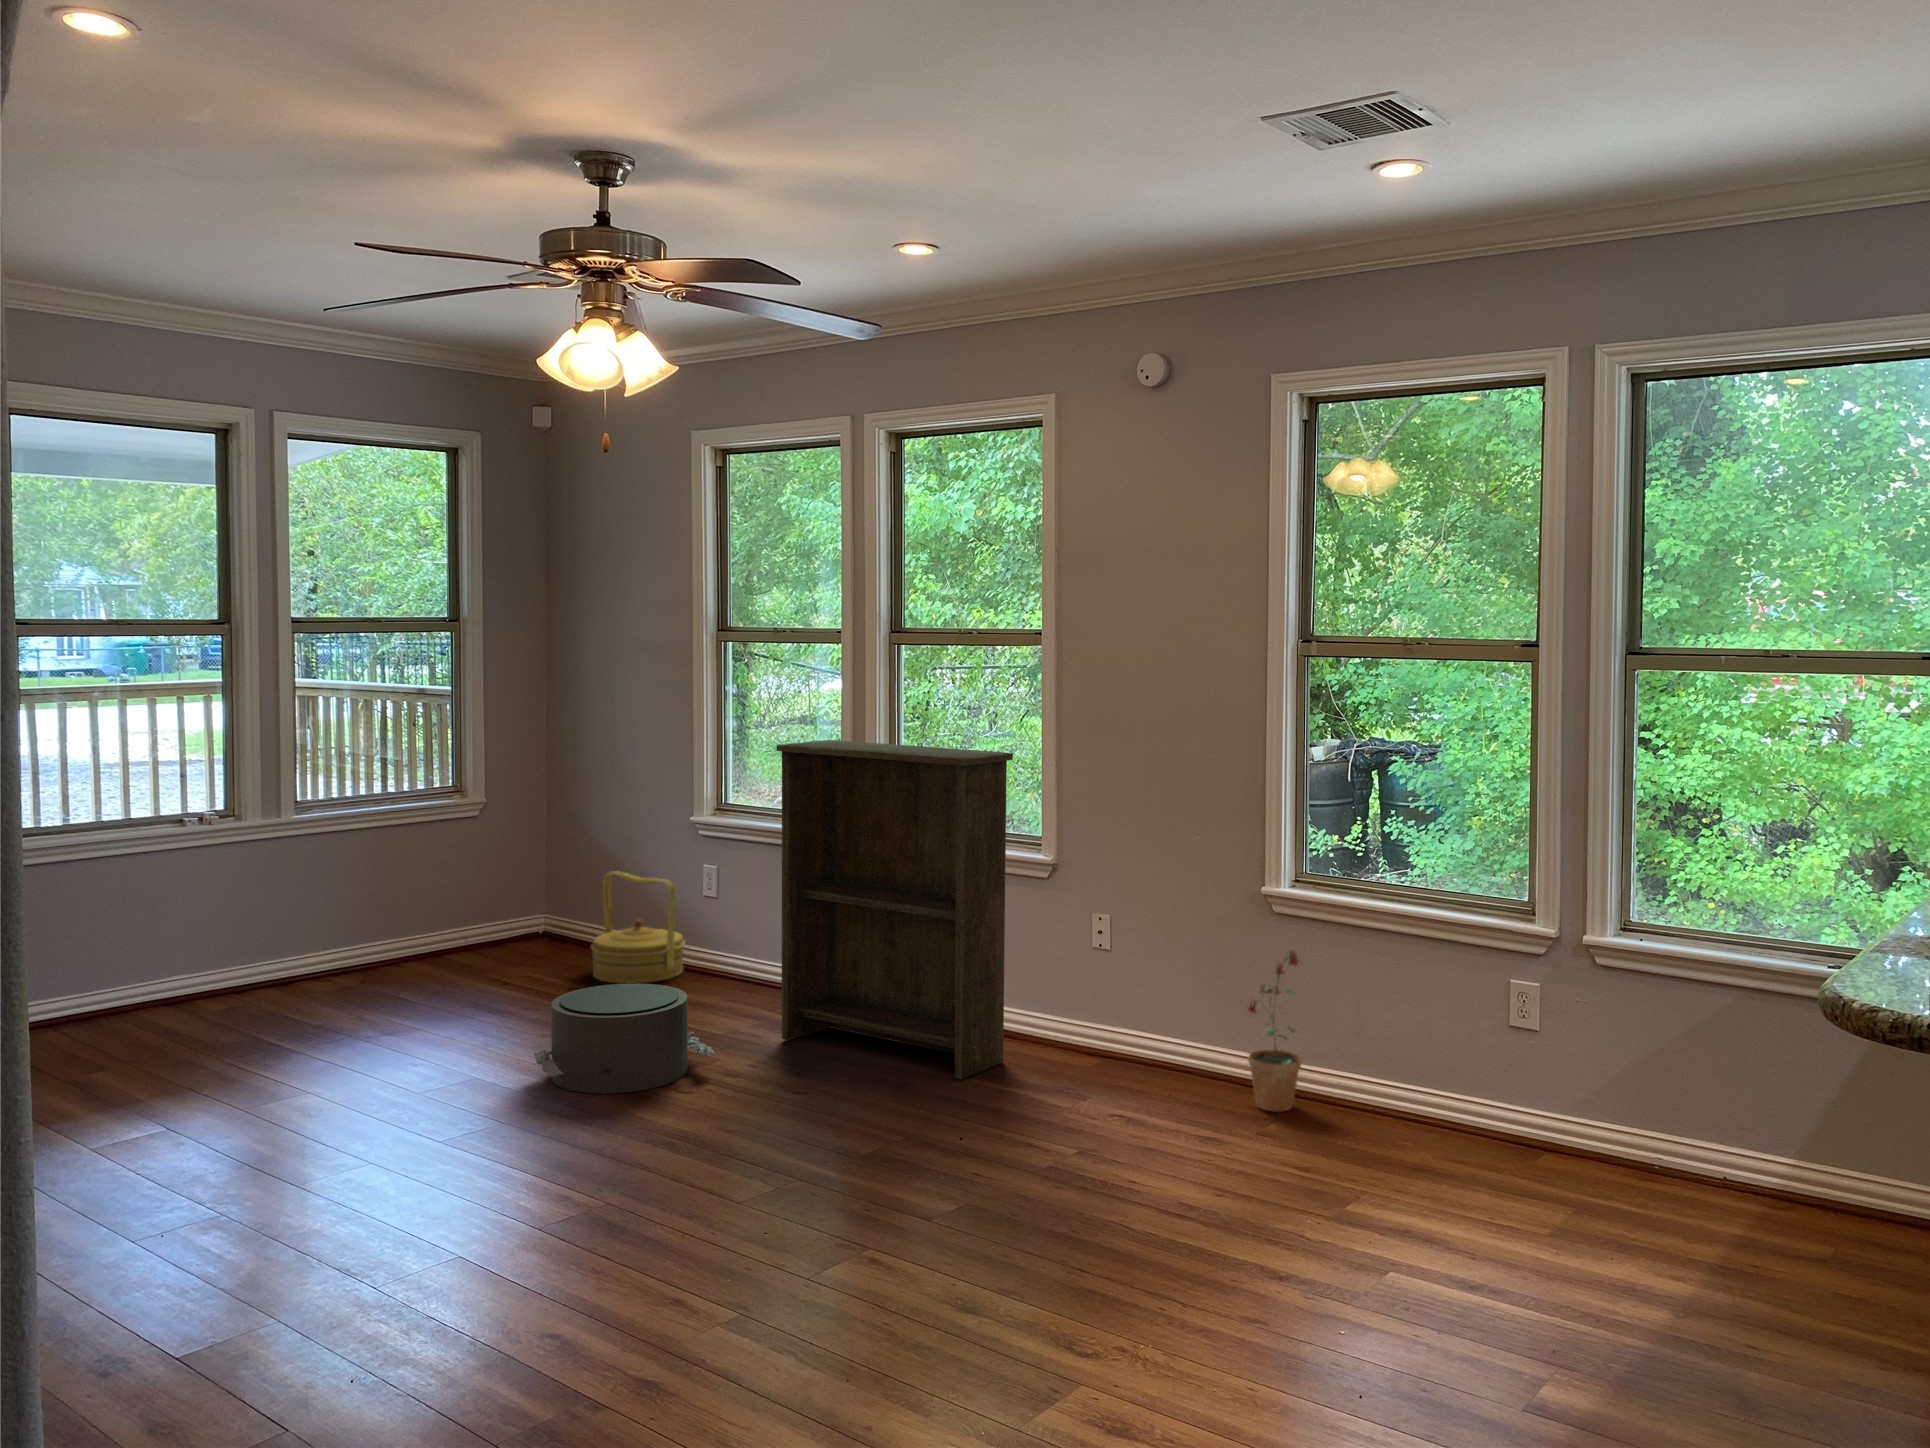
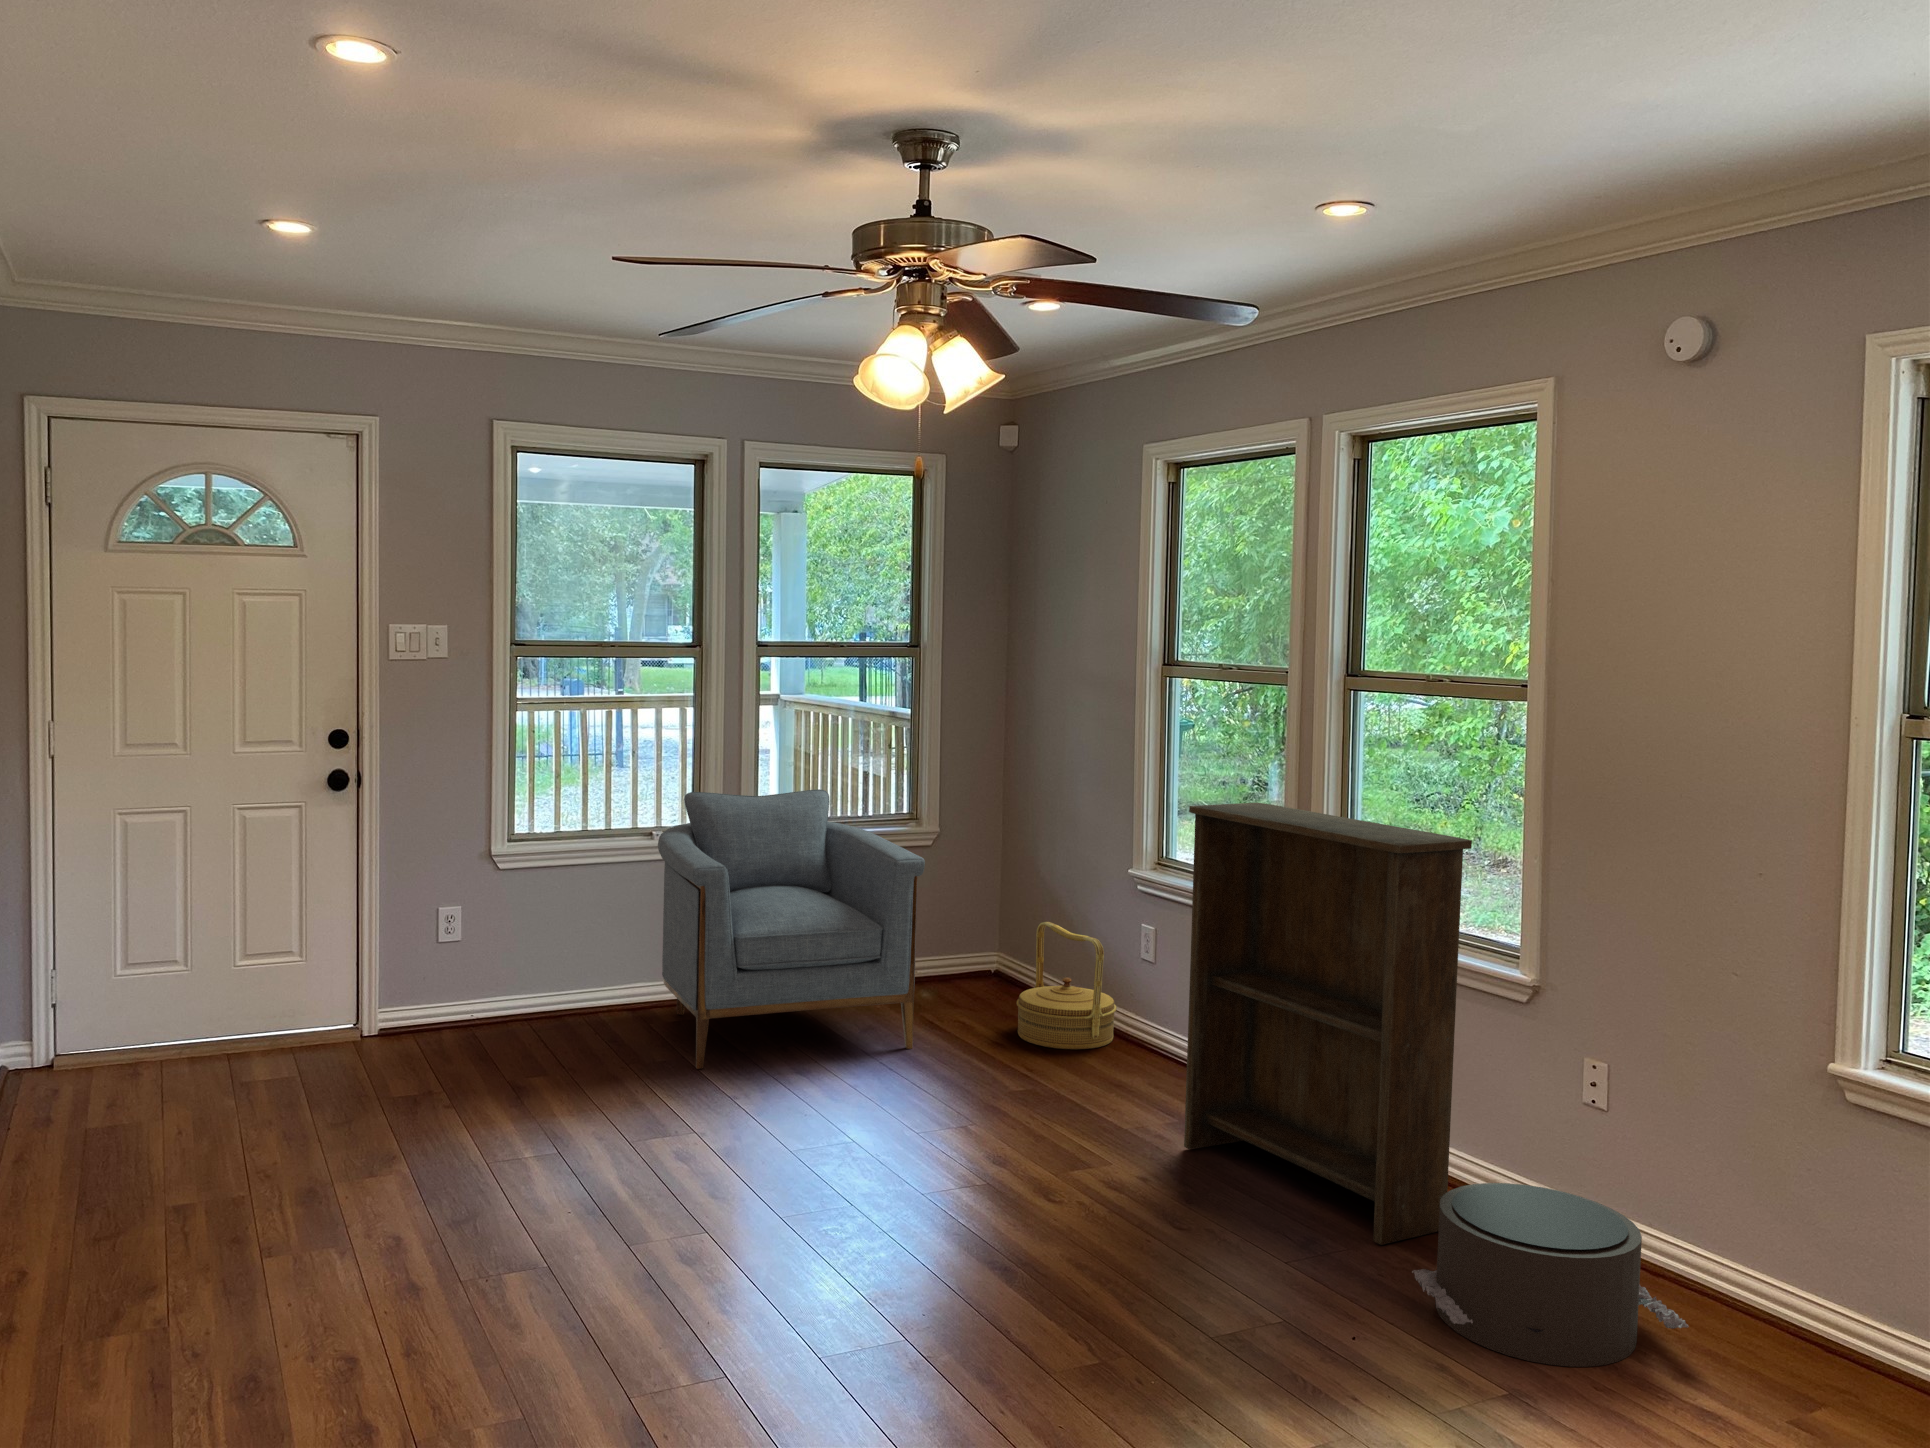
armchair: none [203,763,503,1047] -> present [658,789,925,1069]
potted plant: present [1248,951,1301,1112] -> none [1785,1160,1888,1394]
pouf: present [534,983,715,1094] -> present [1412,1183,1689,1367]

